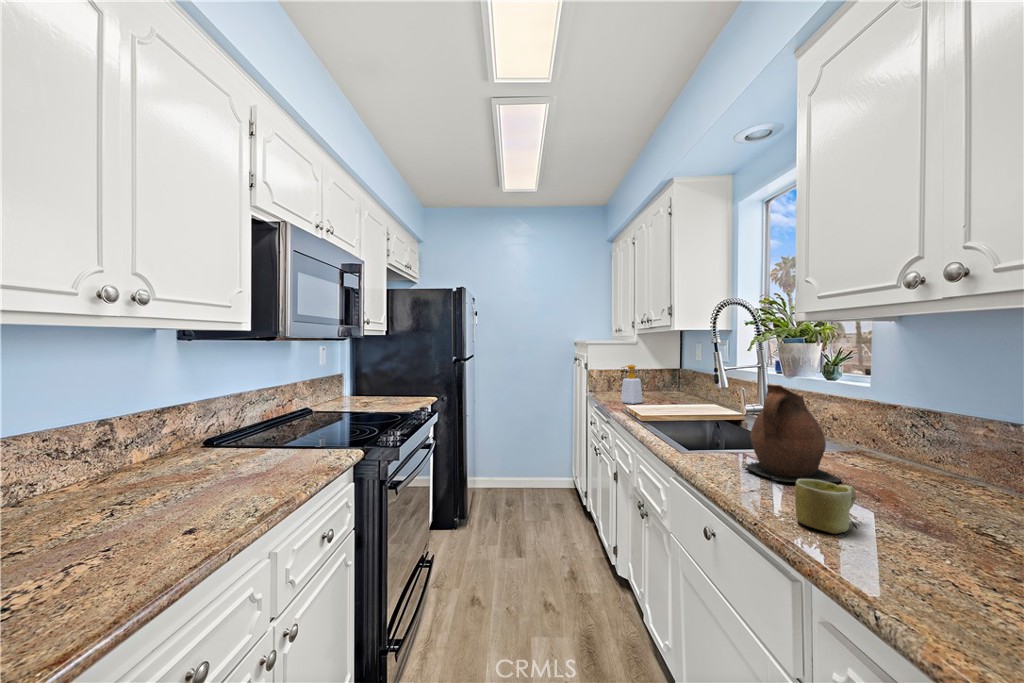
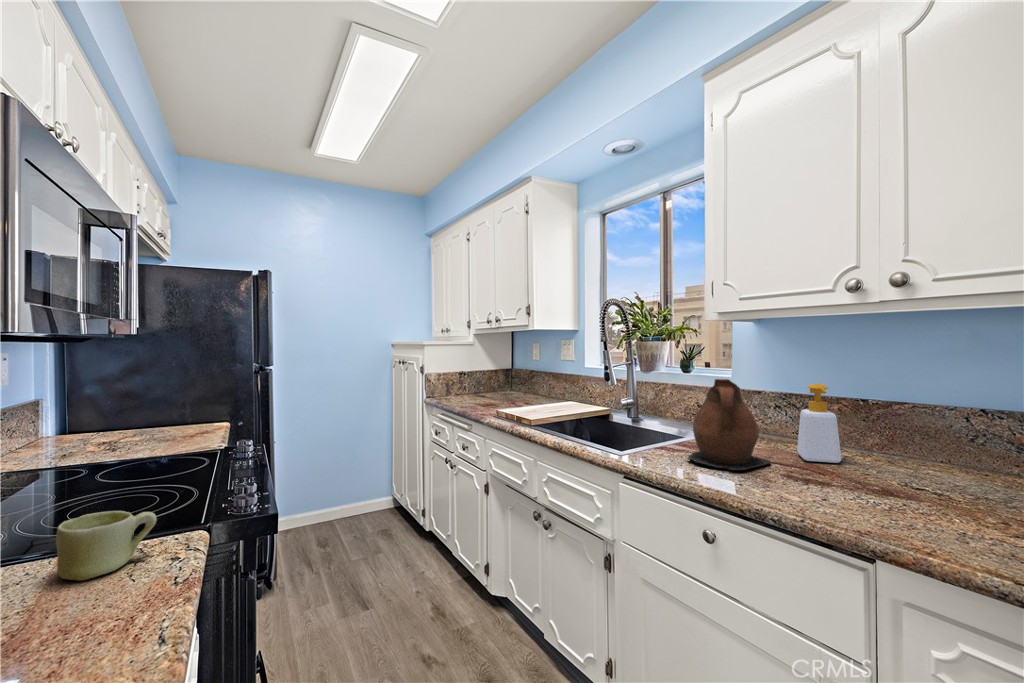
soap bottle: present [621,365,643,404] -> present [797,384,841,463]
mug: present [795,479,857,534] -> present [56,511,157,581]

